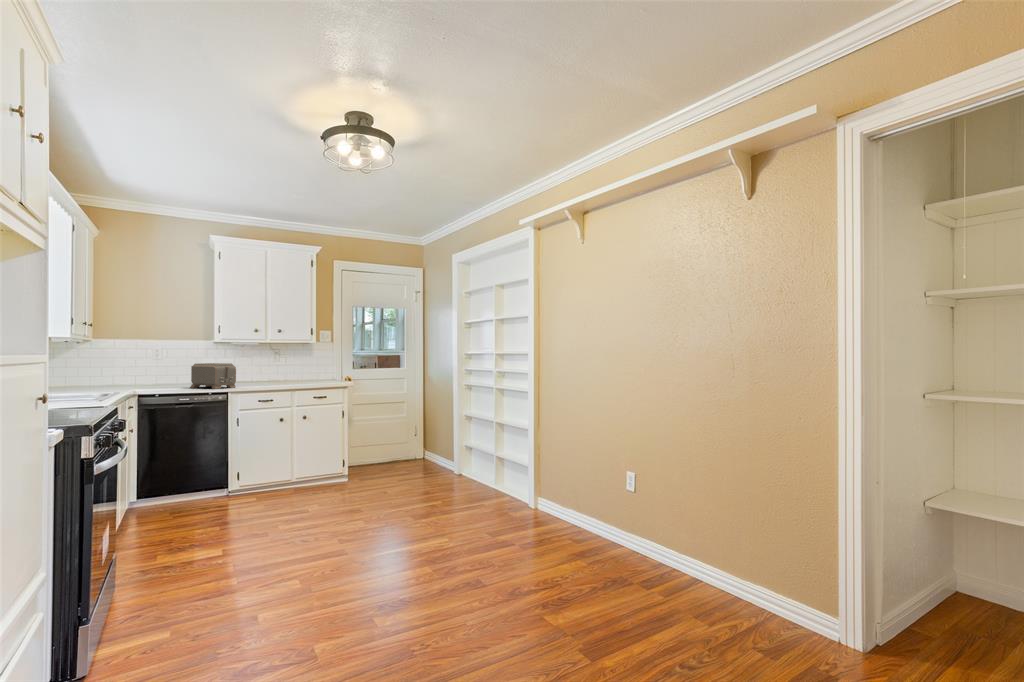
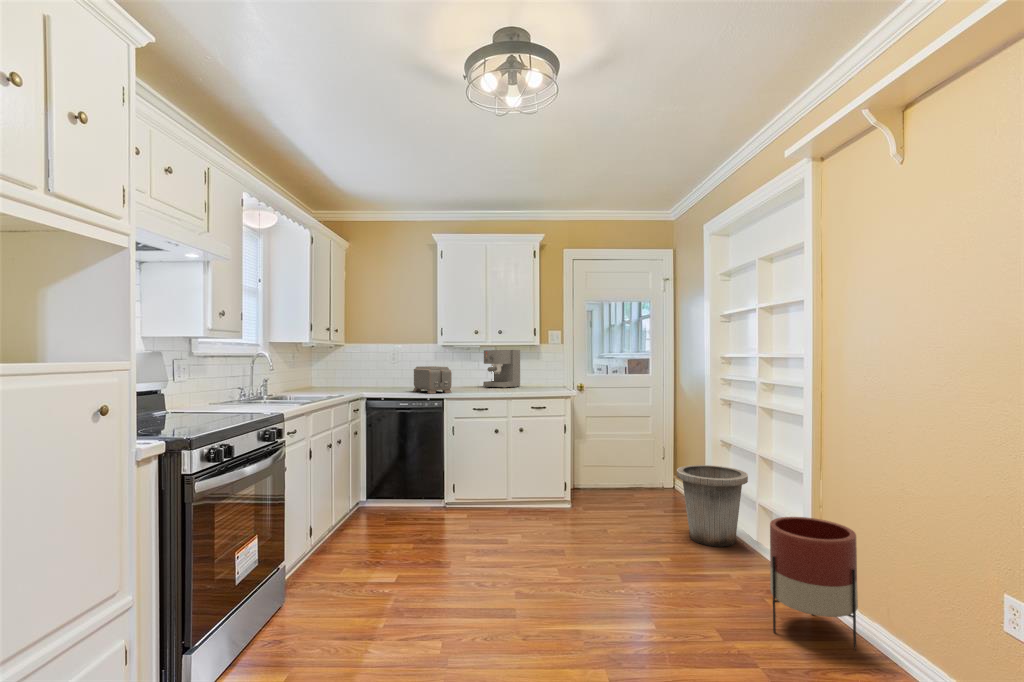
coffee maker: none [256,348,293,382] -> present [483,350,520,388]
trash can: none [438,433,486,489] -> present [677,465,748,547]
planter: none [511,454,558,526] -> present [770,517,858,650]

